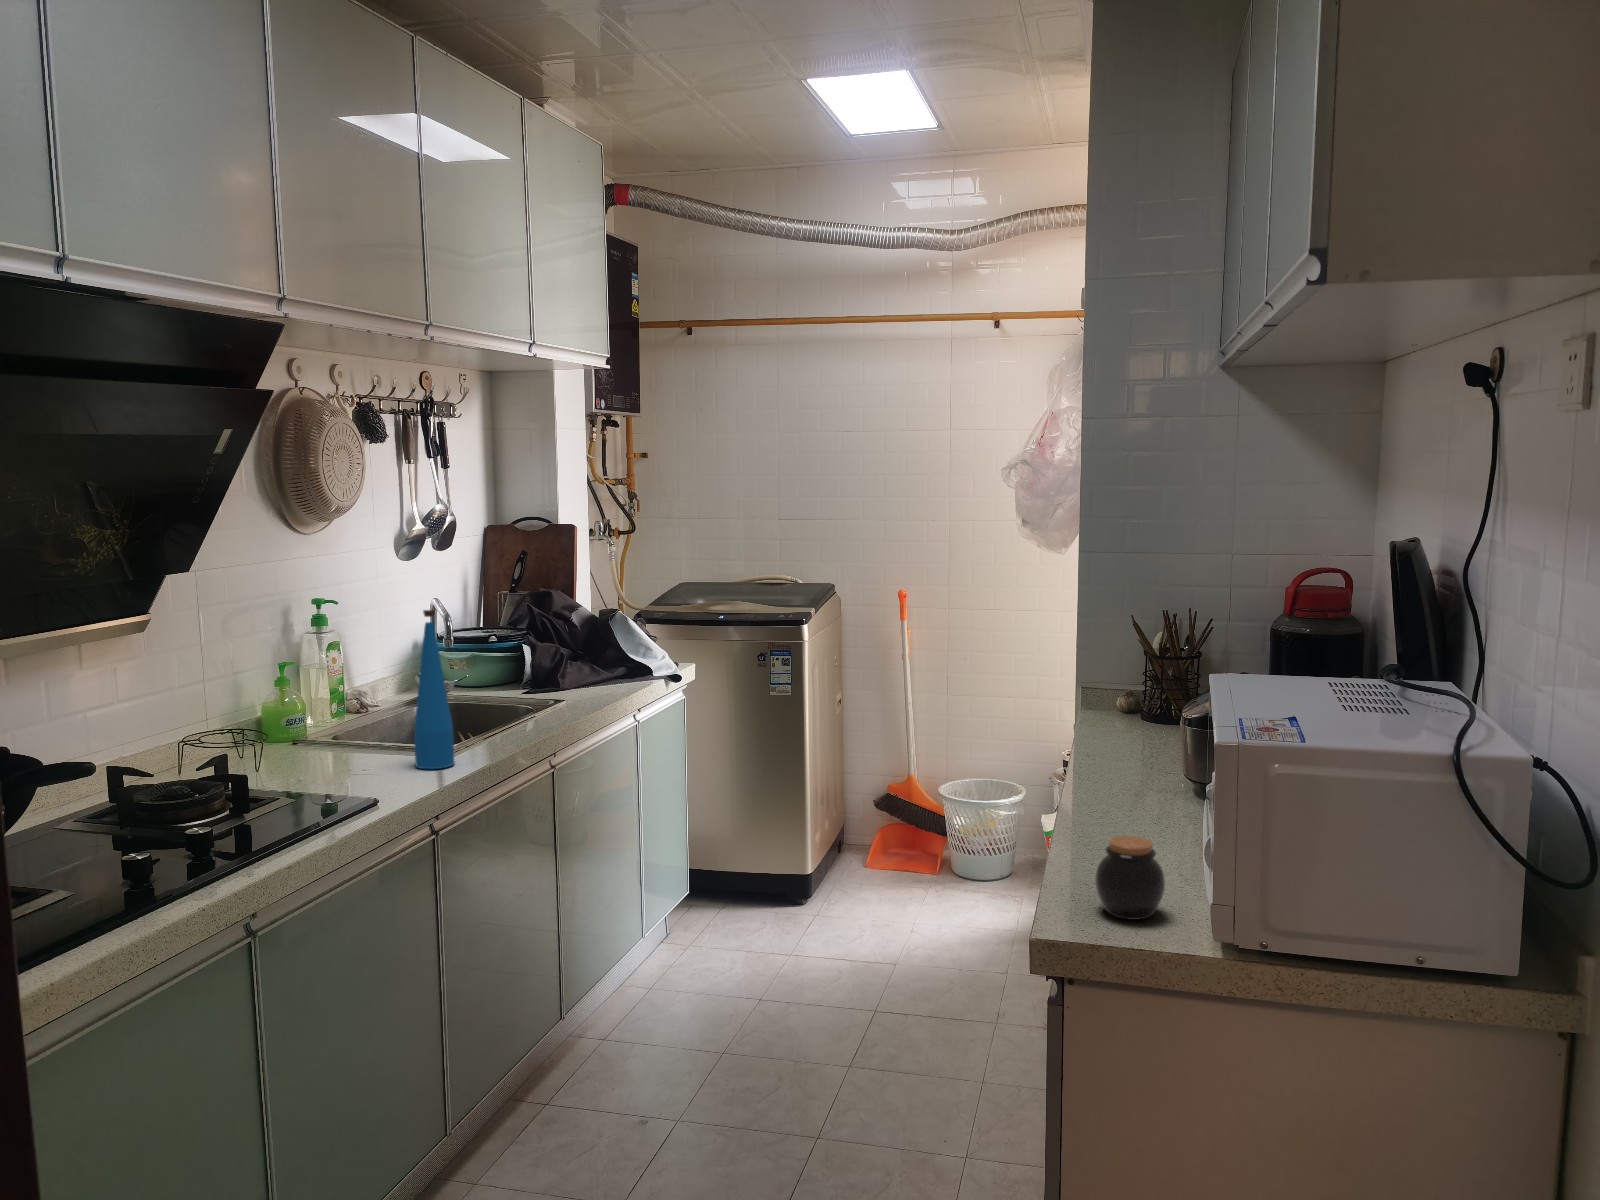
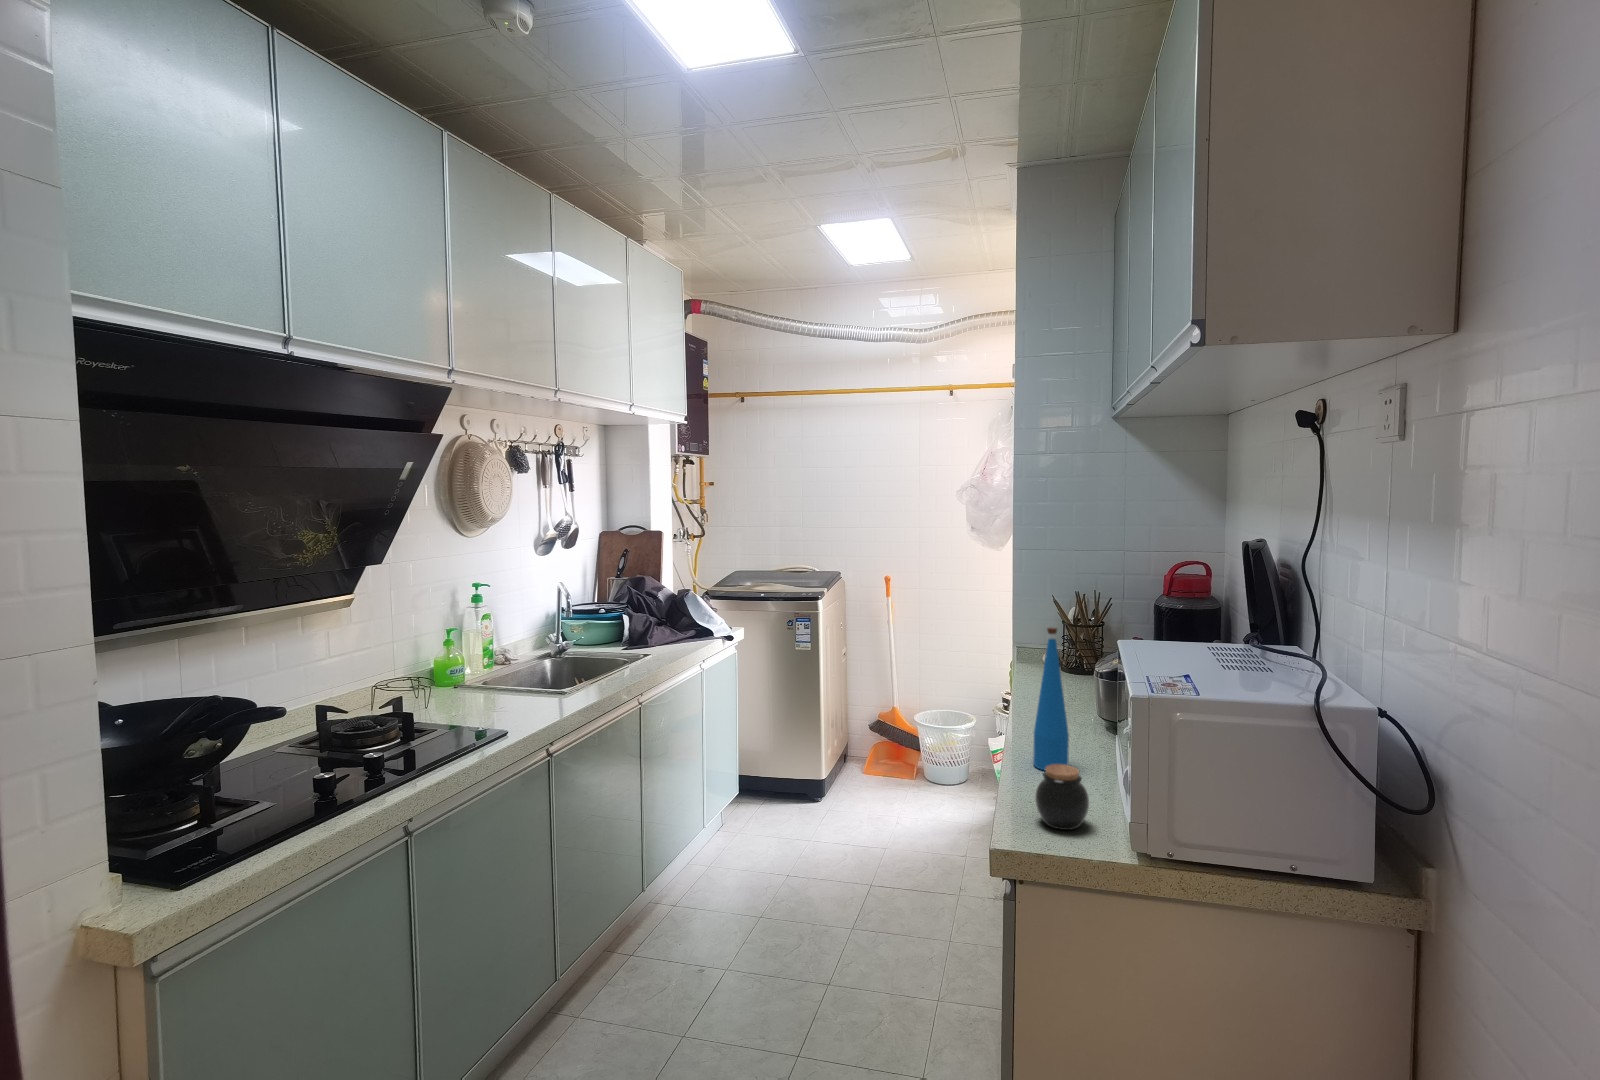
bottle: present [414,610,454,769] -> present [1033,628,1069,770]

